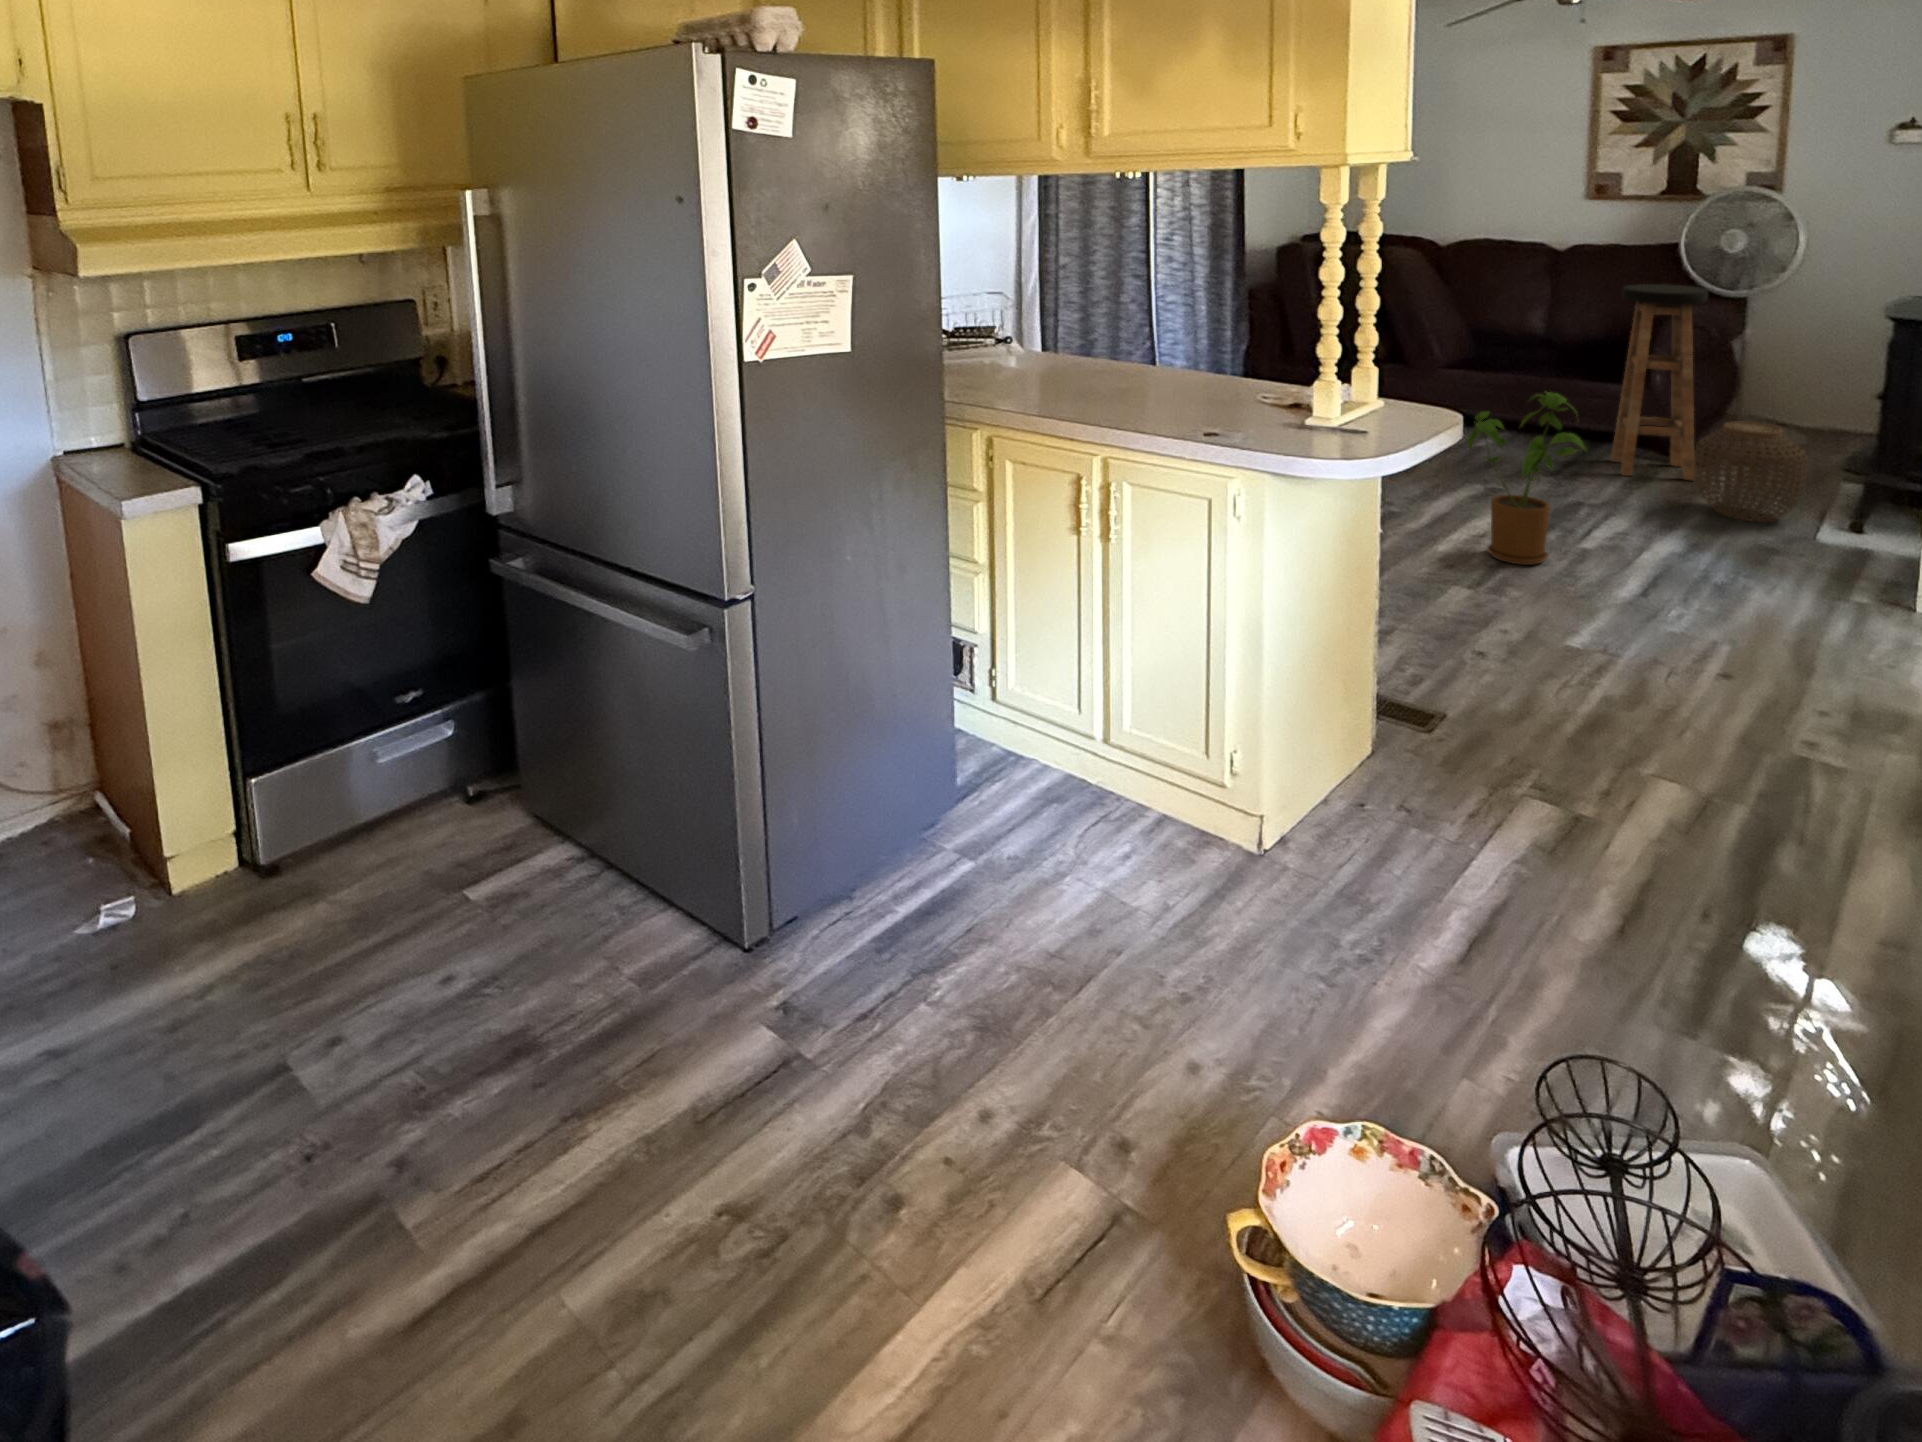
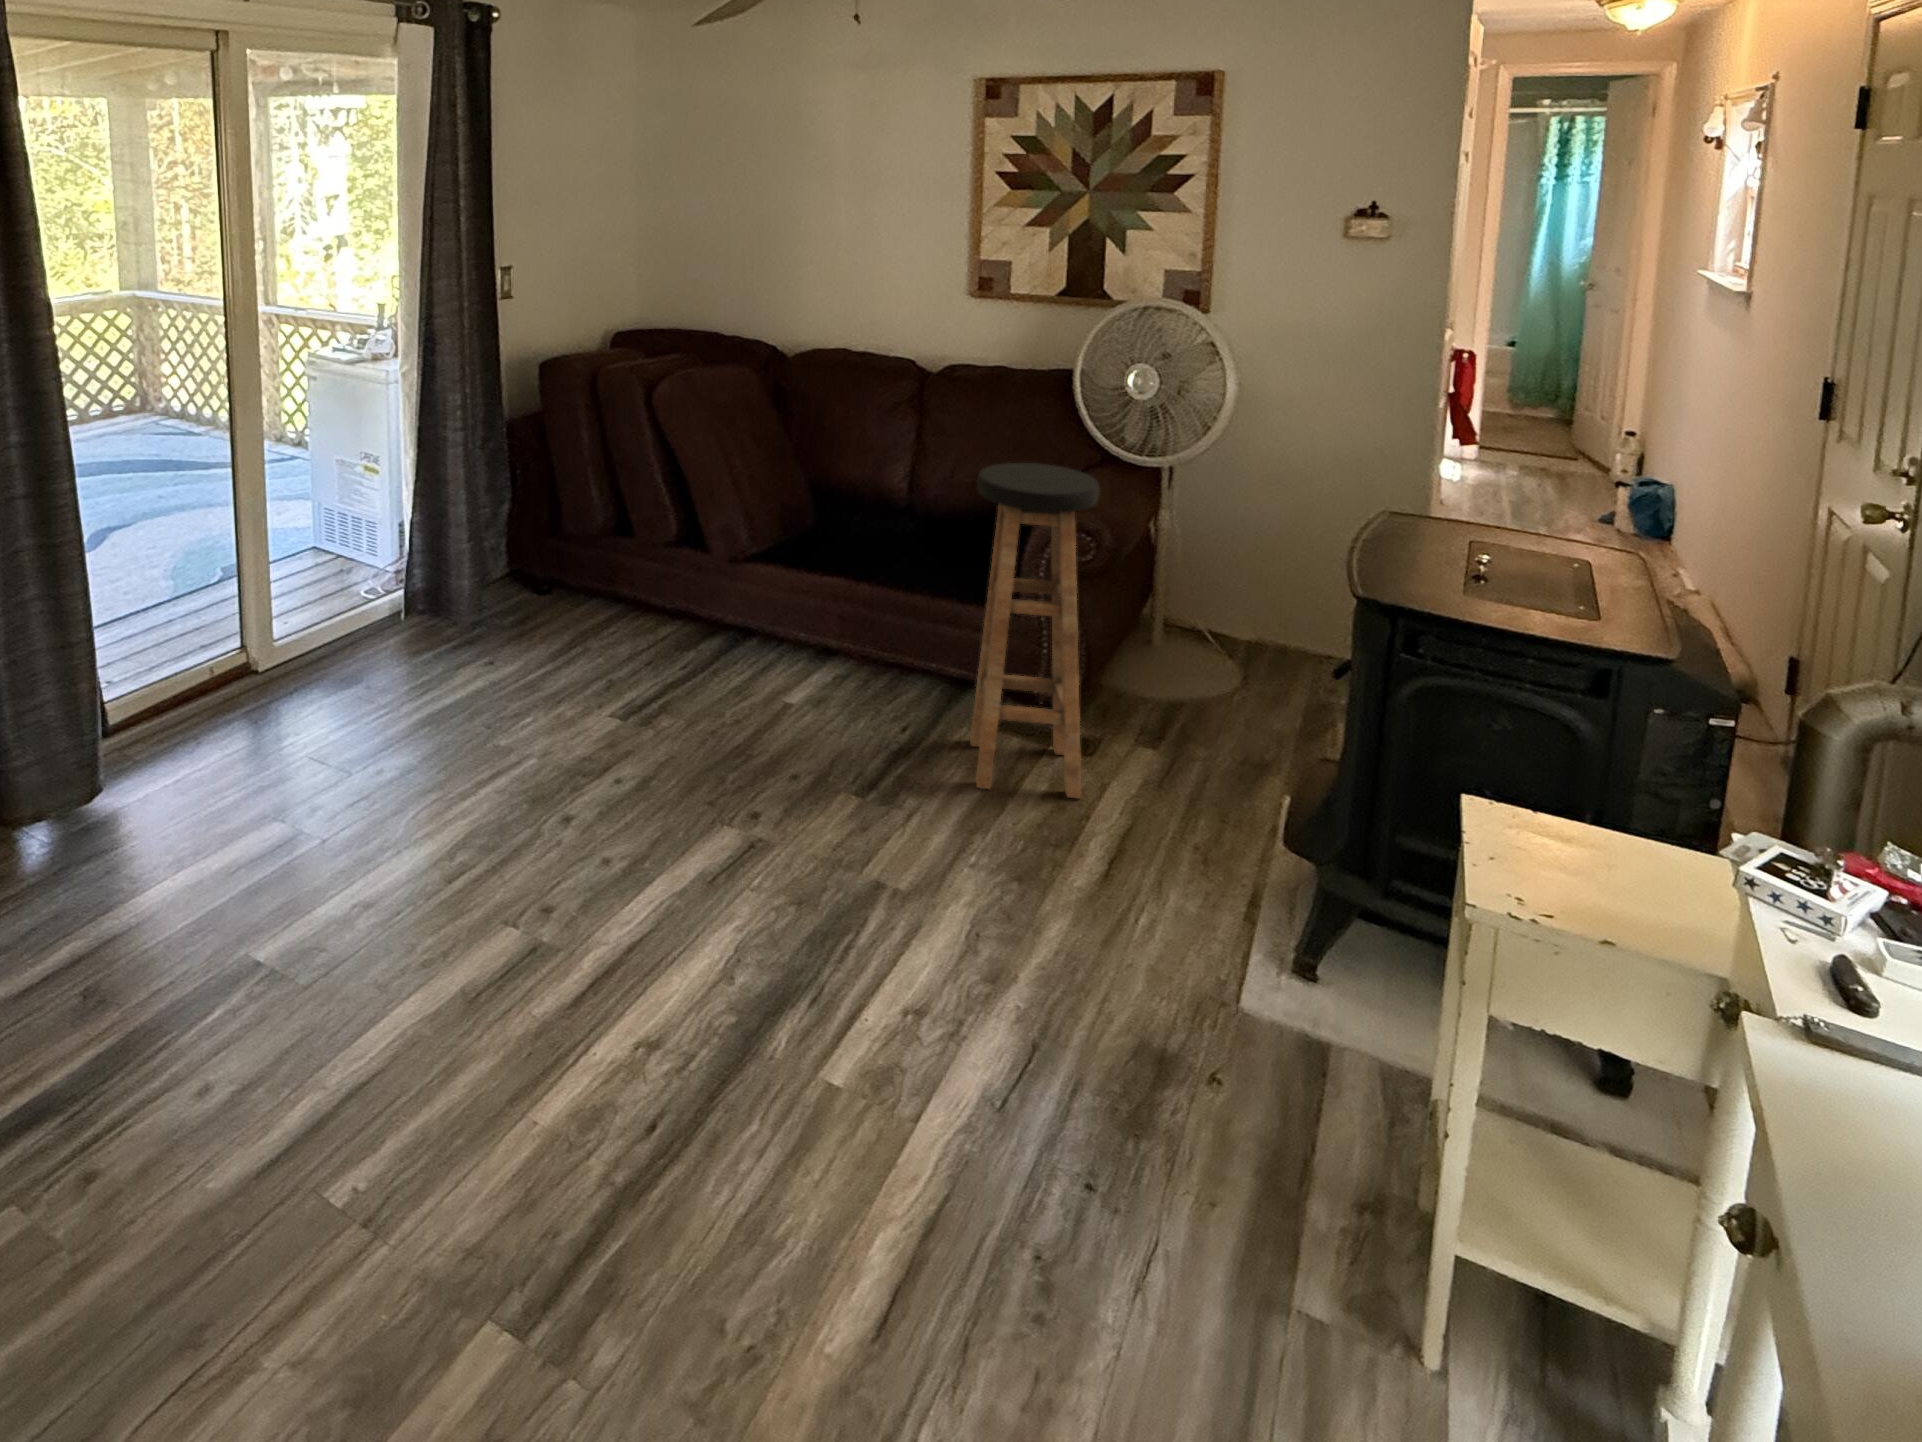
house plant: present [1467,392,1586,565] -> none [614,782,821,1180]
woven basket: present [1694,421,1808,522] -> none [1068,742,1241,940]

